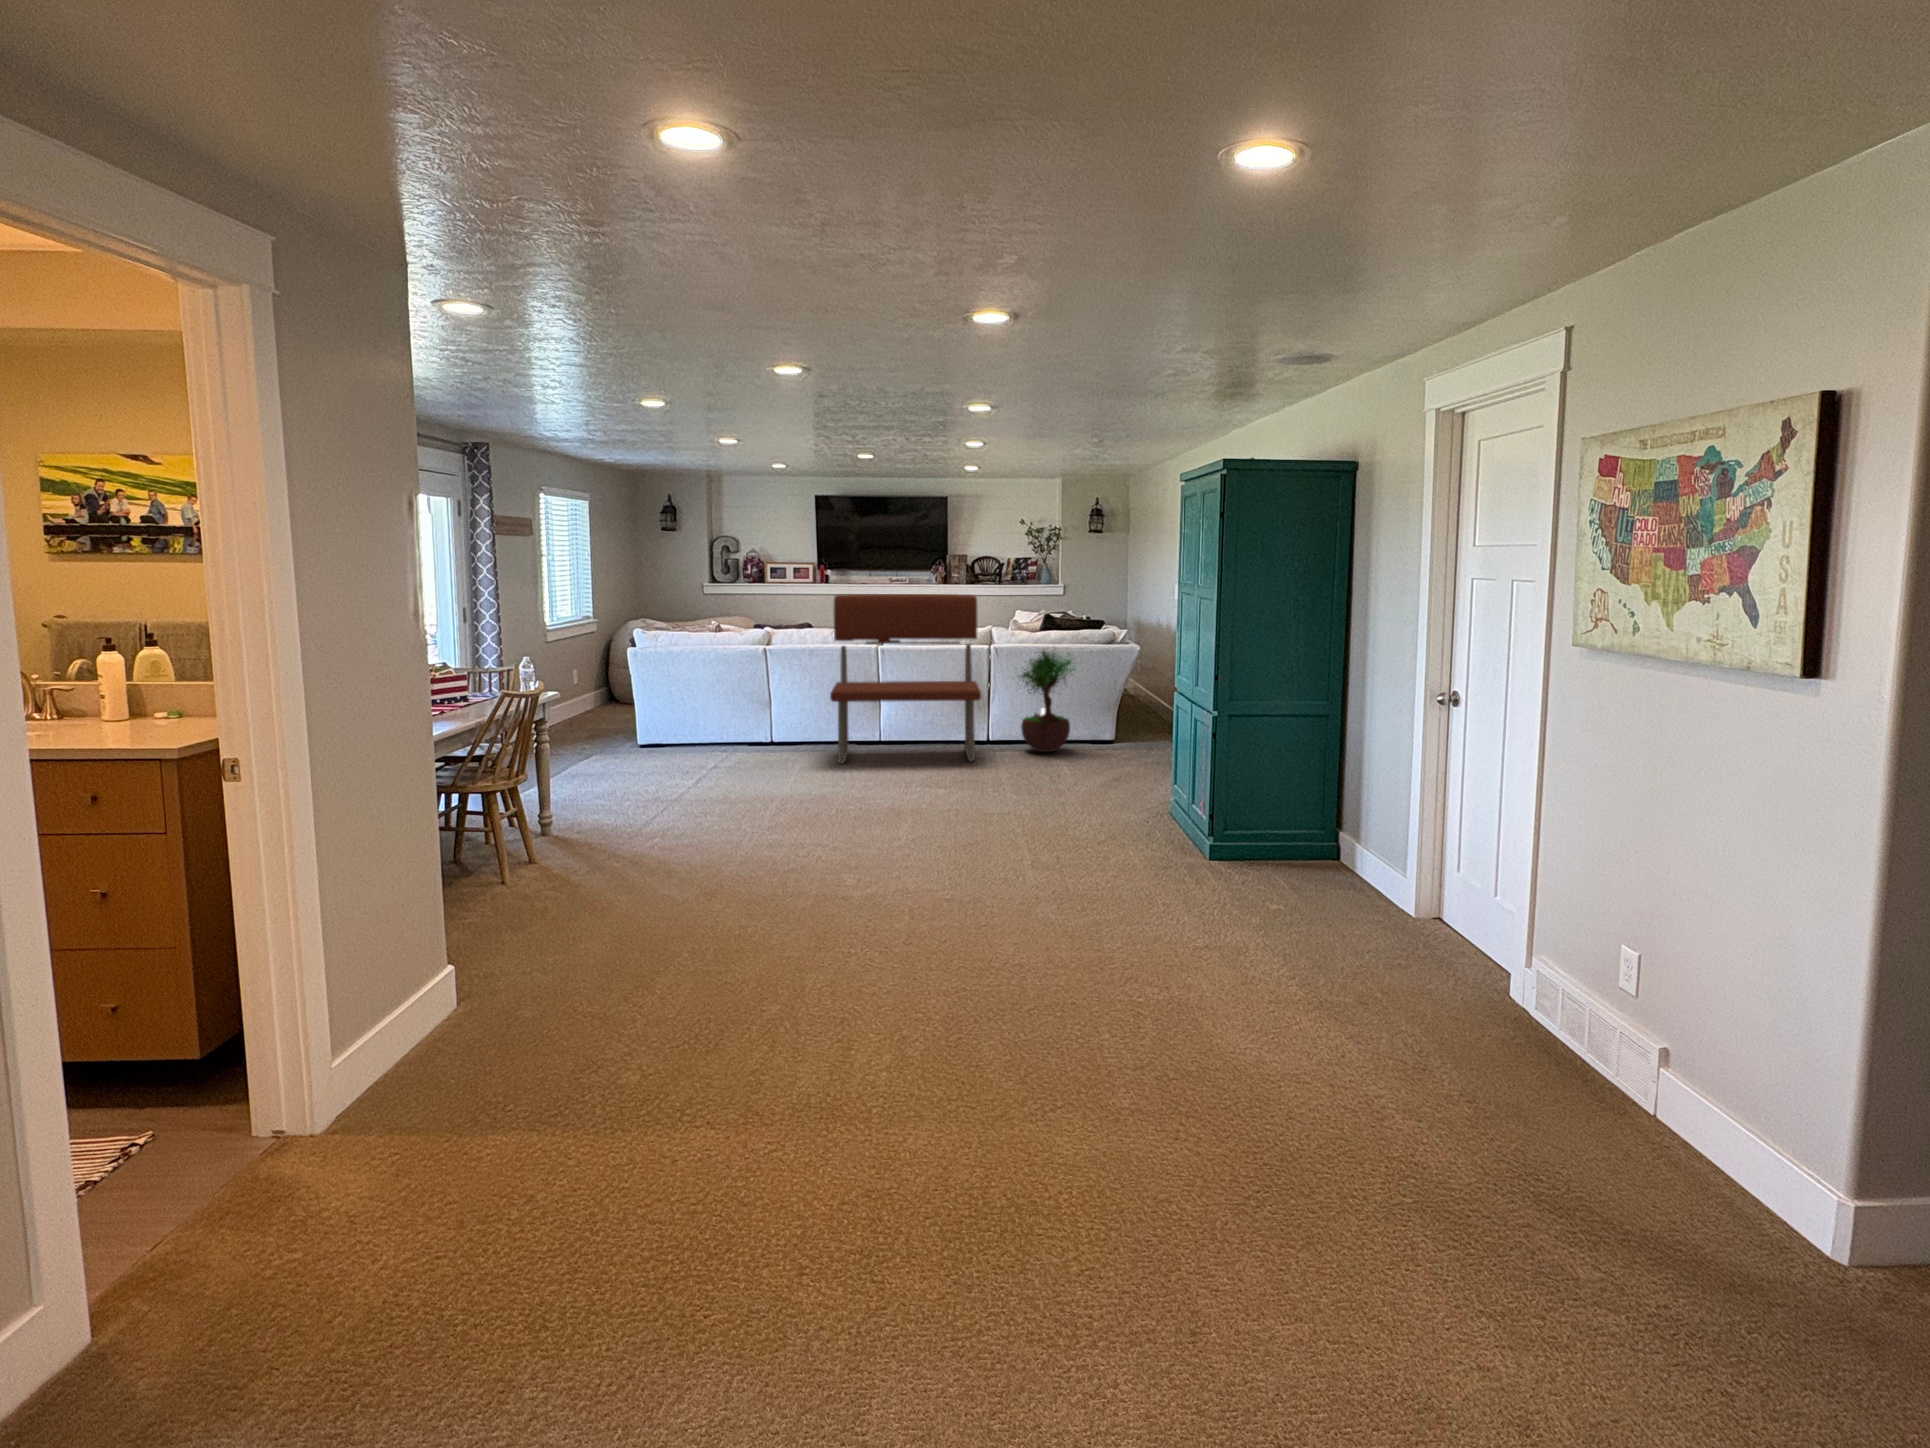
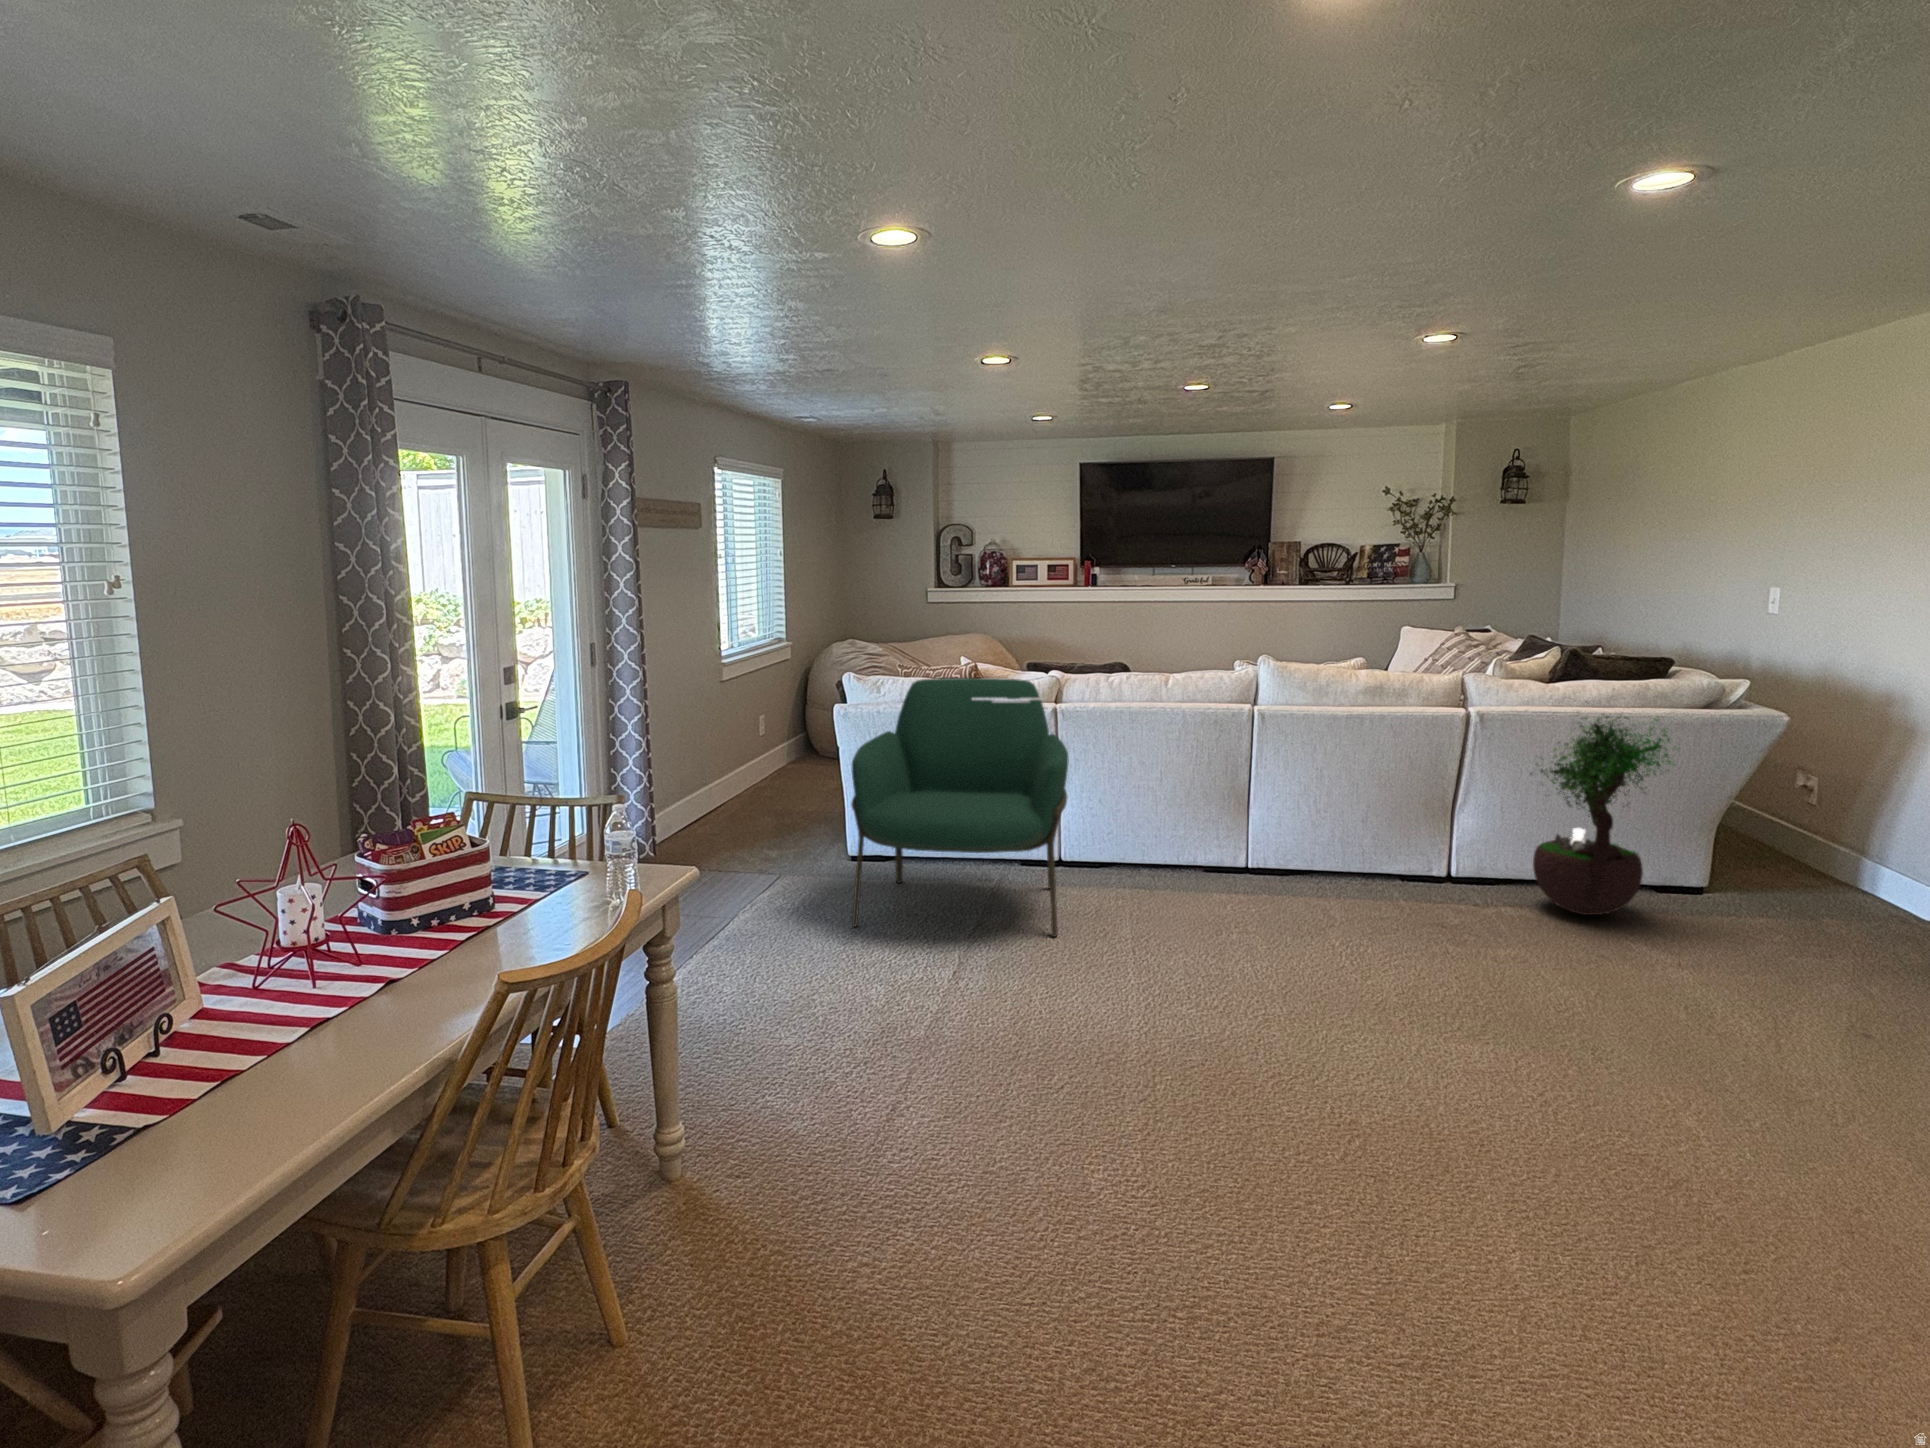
bench: present [830,594,981,764] -> none [1177,613,1490,937]
armchair: none [641,631,770,771] -> present [851,678,1068,937]

